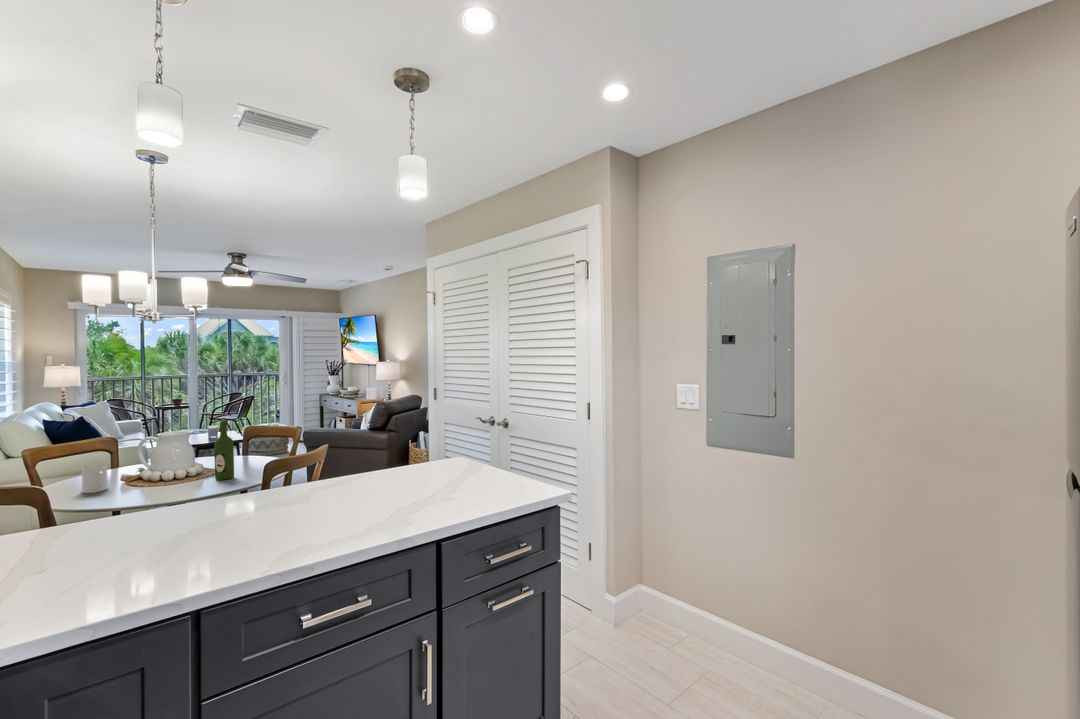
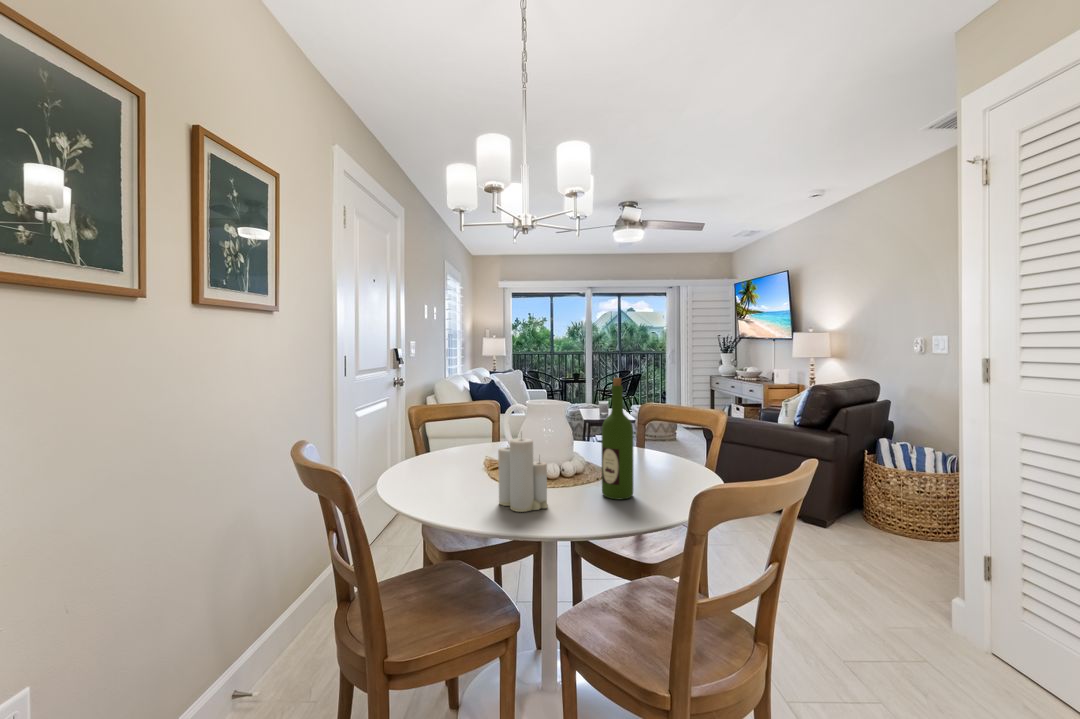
candle: none [148,451,183,493] -> present [498,438,548,512]
mug: present [81,465,108,493] -> none [426,439,459,483]

